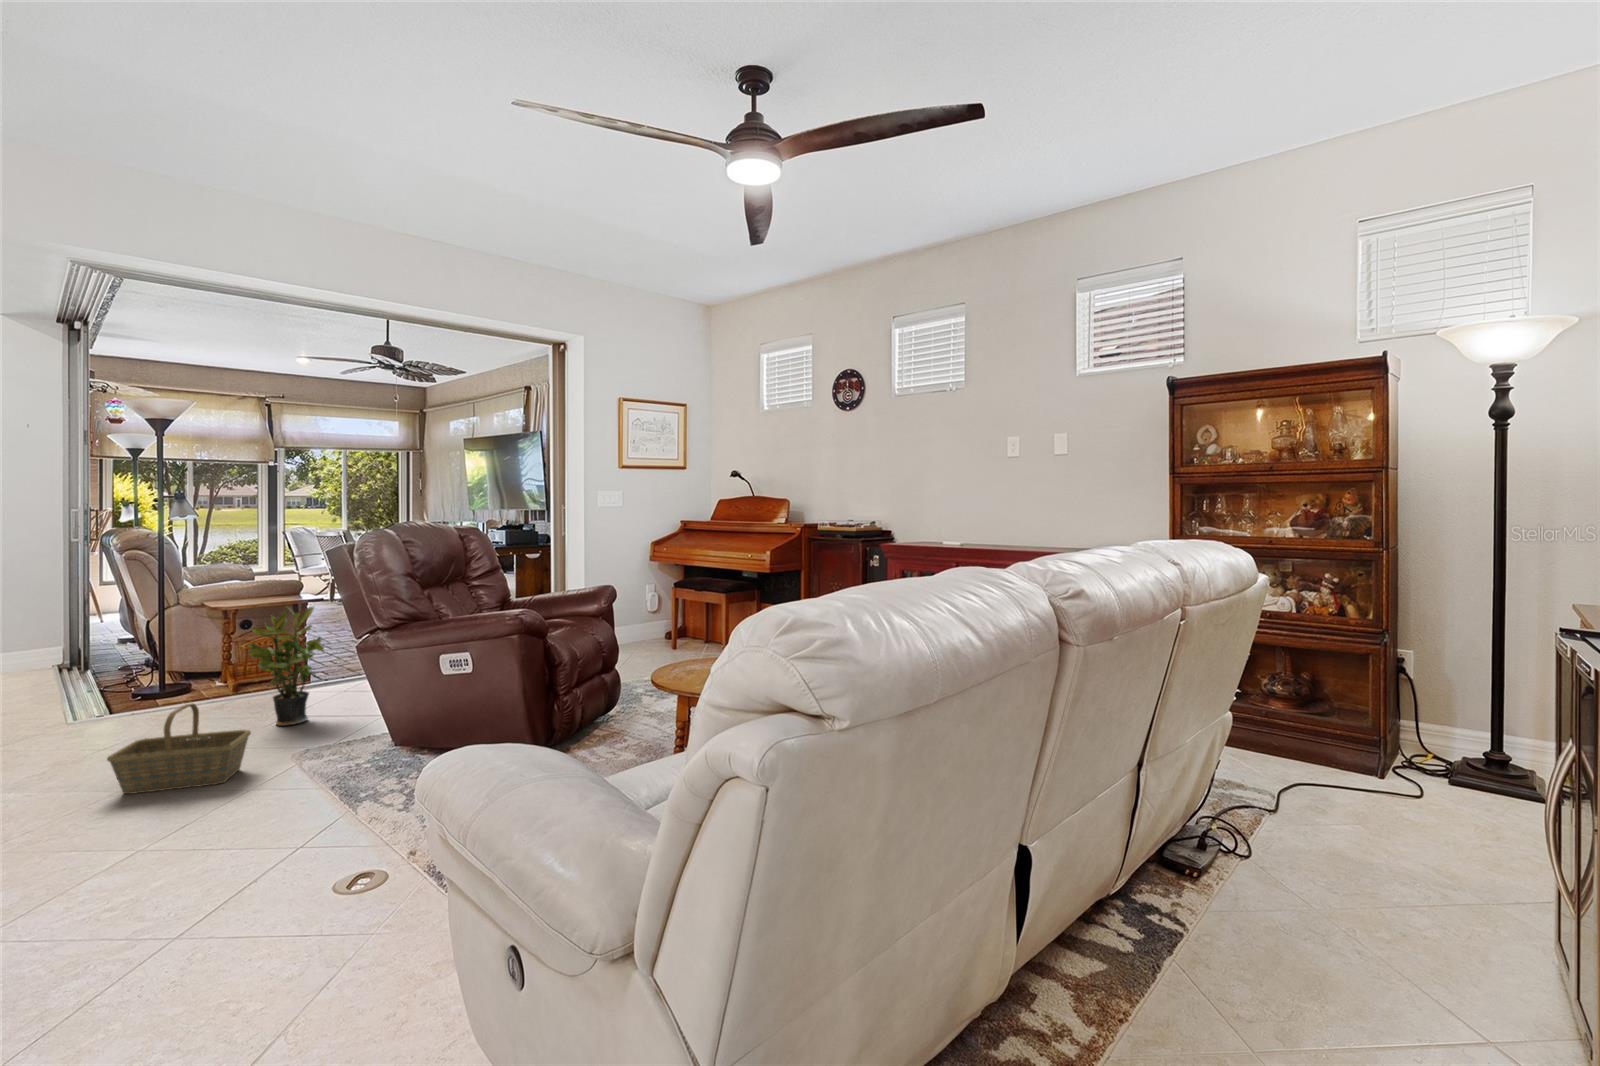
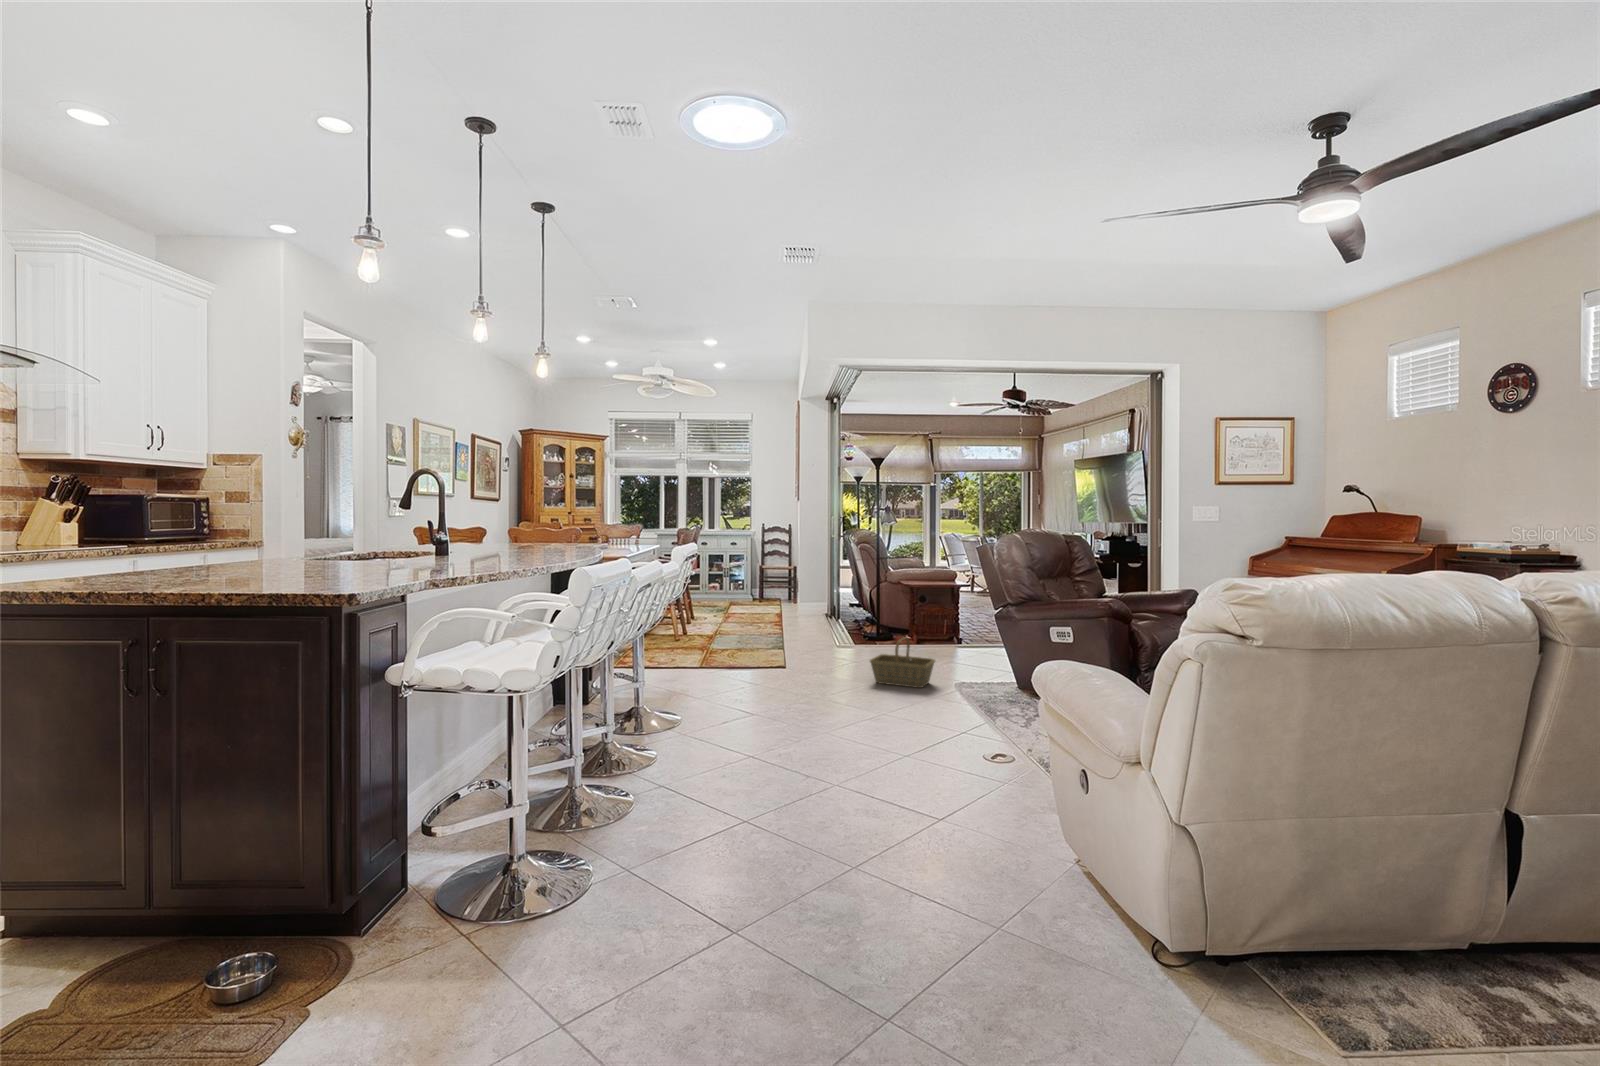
potted plant: present [248,607,324,726] -> none [931,585,974,665]

